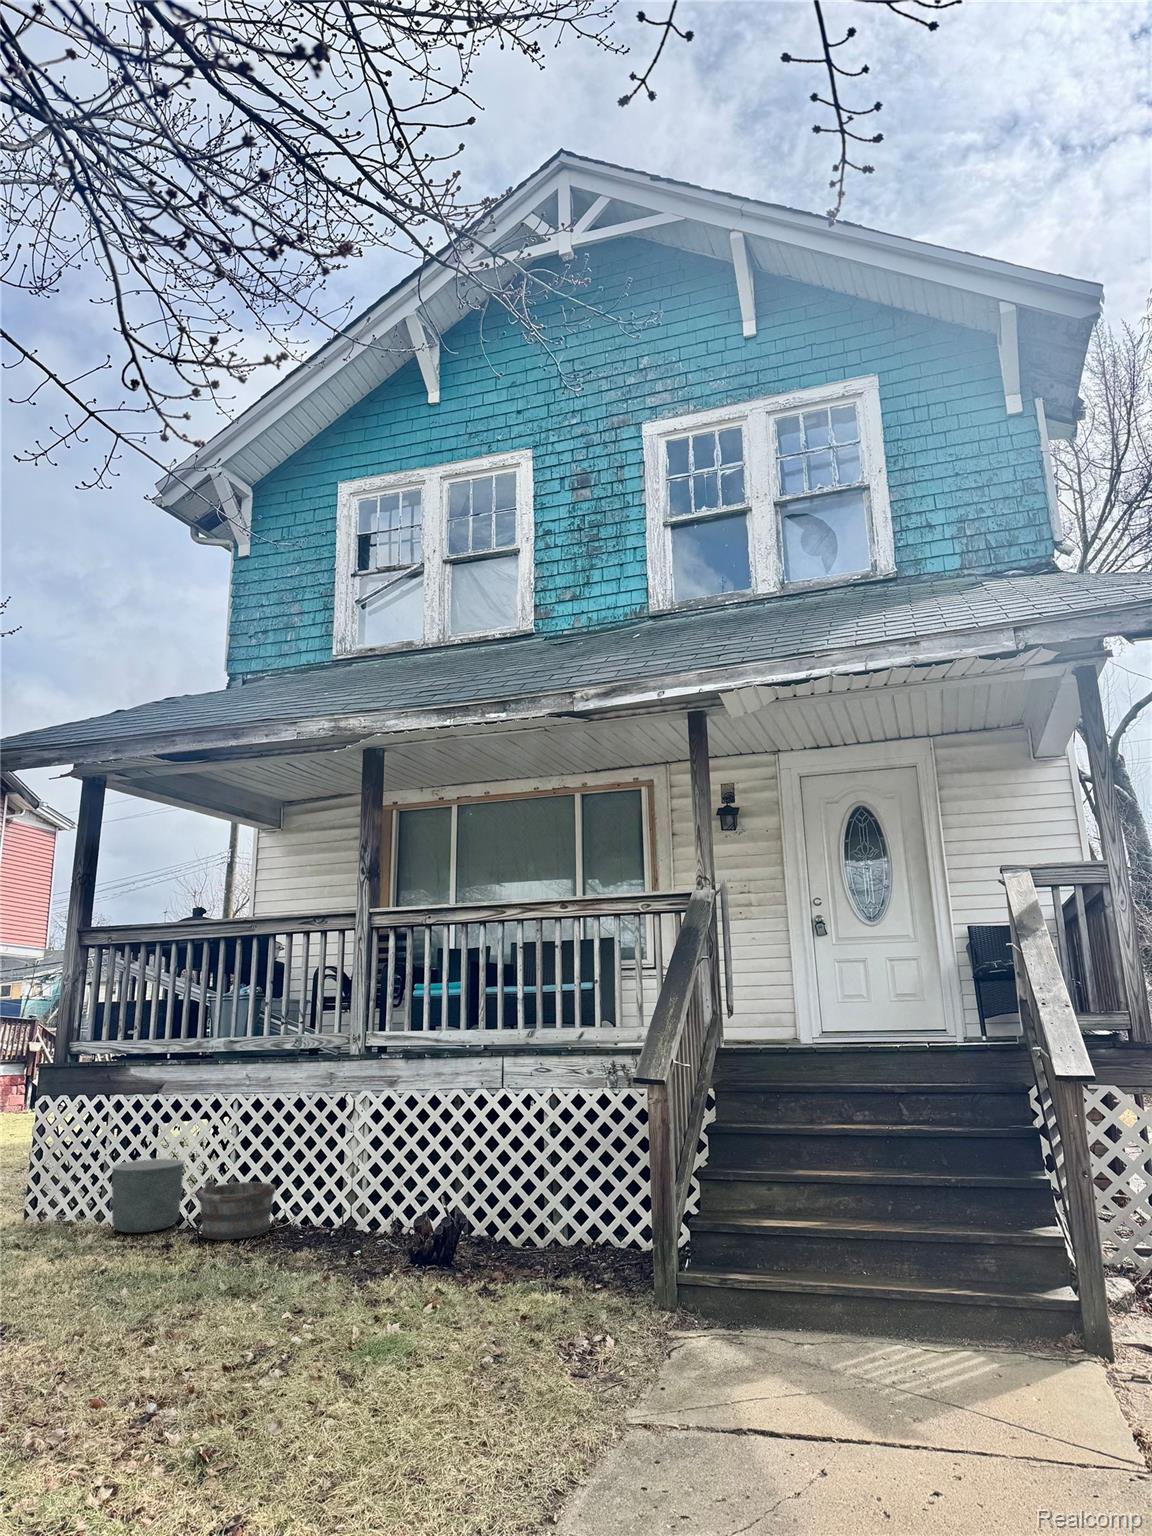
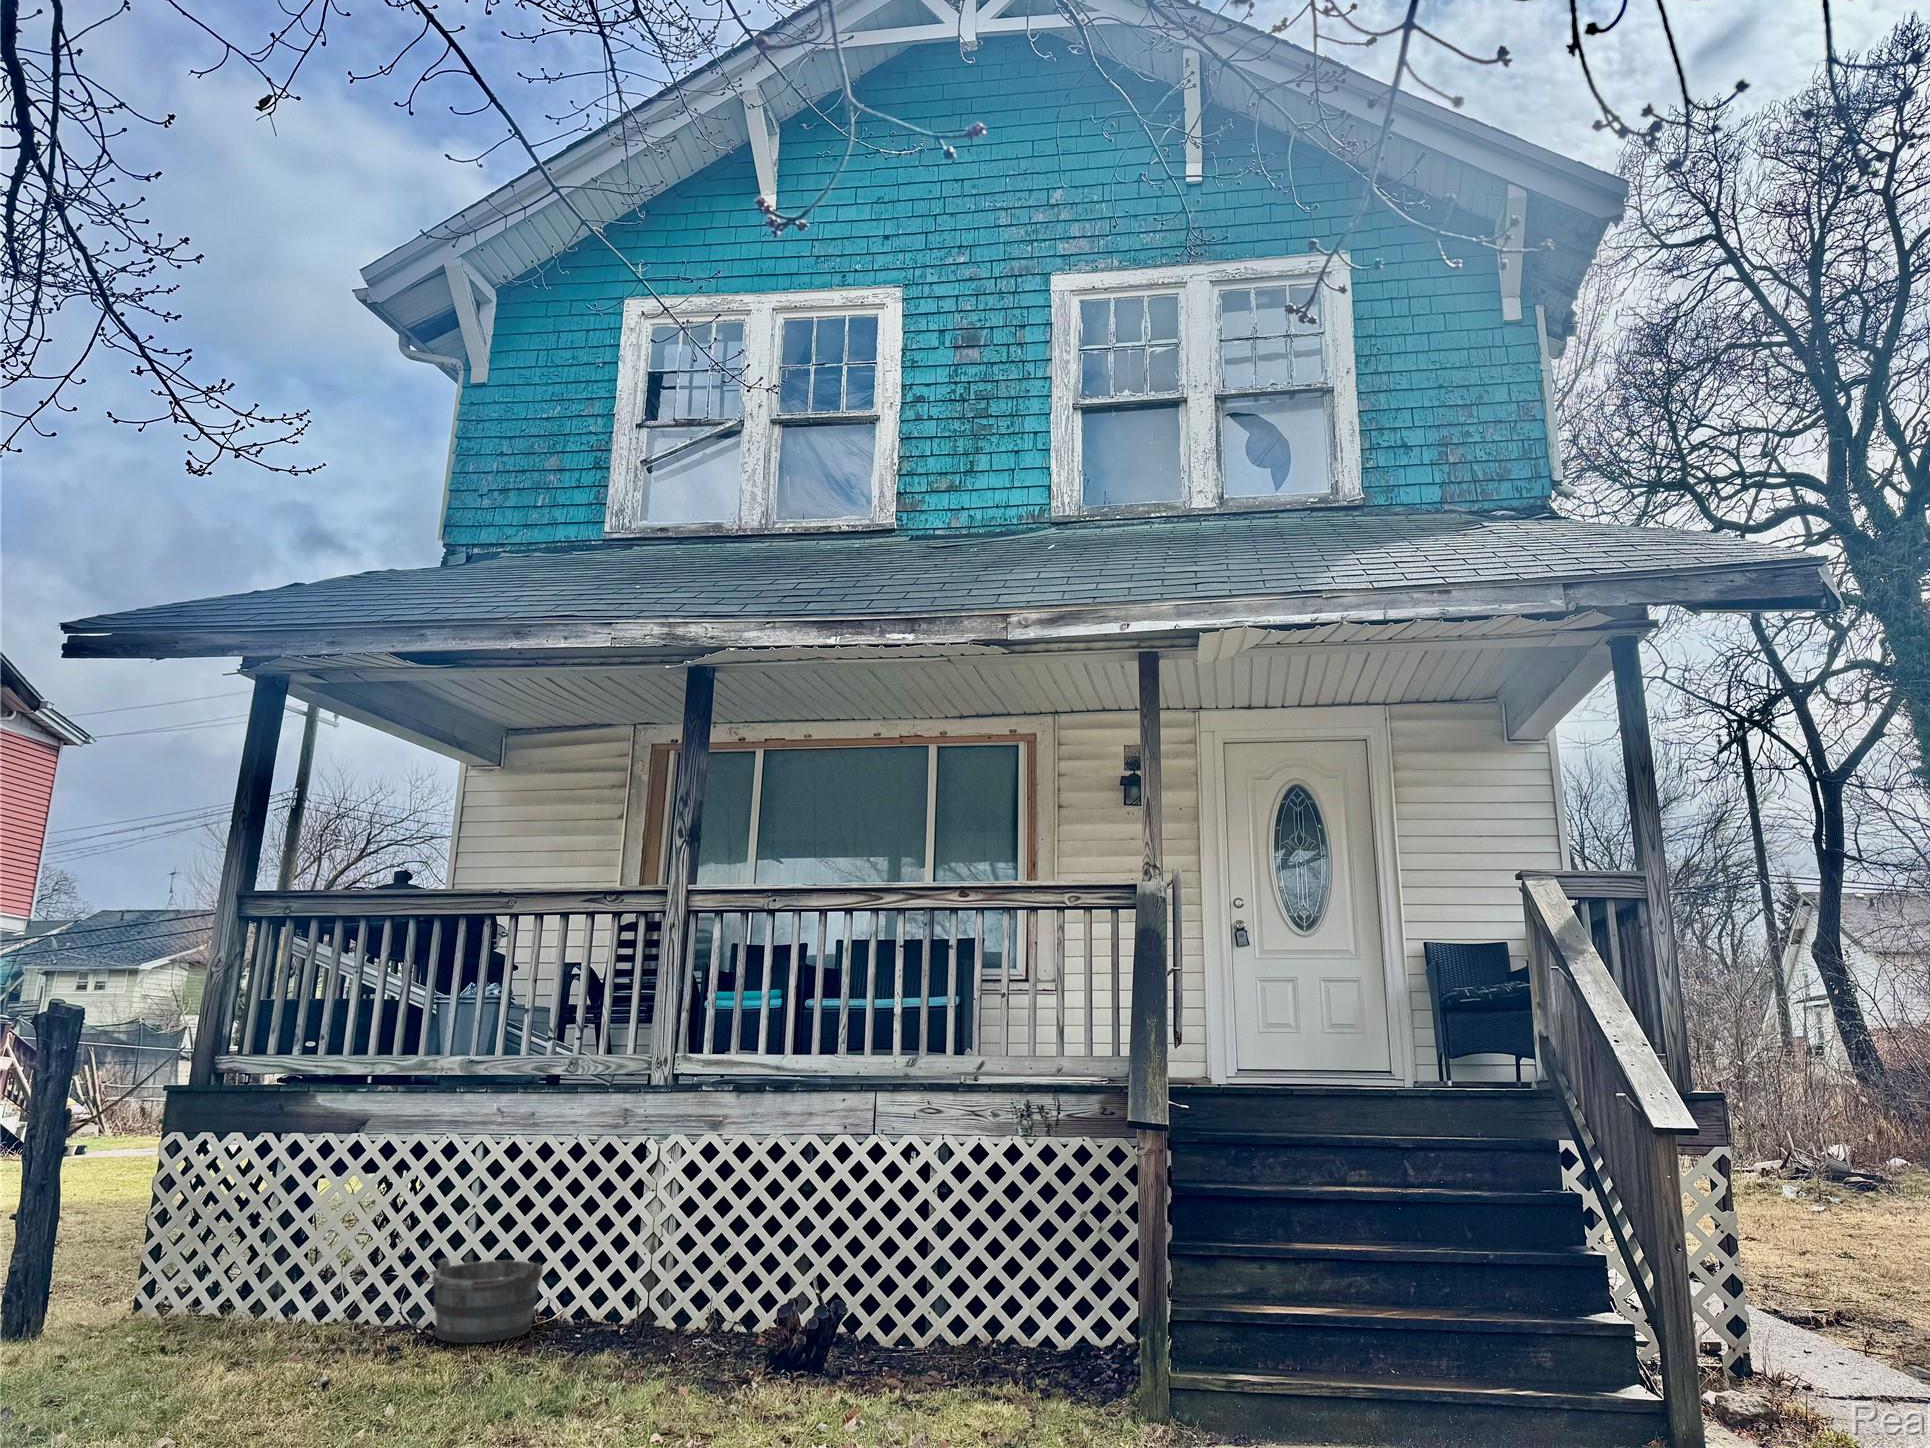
planter: present [112,1158,184,1233] -> none [291,1227,400,1335]

